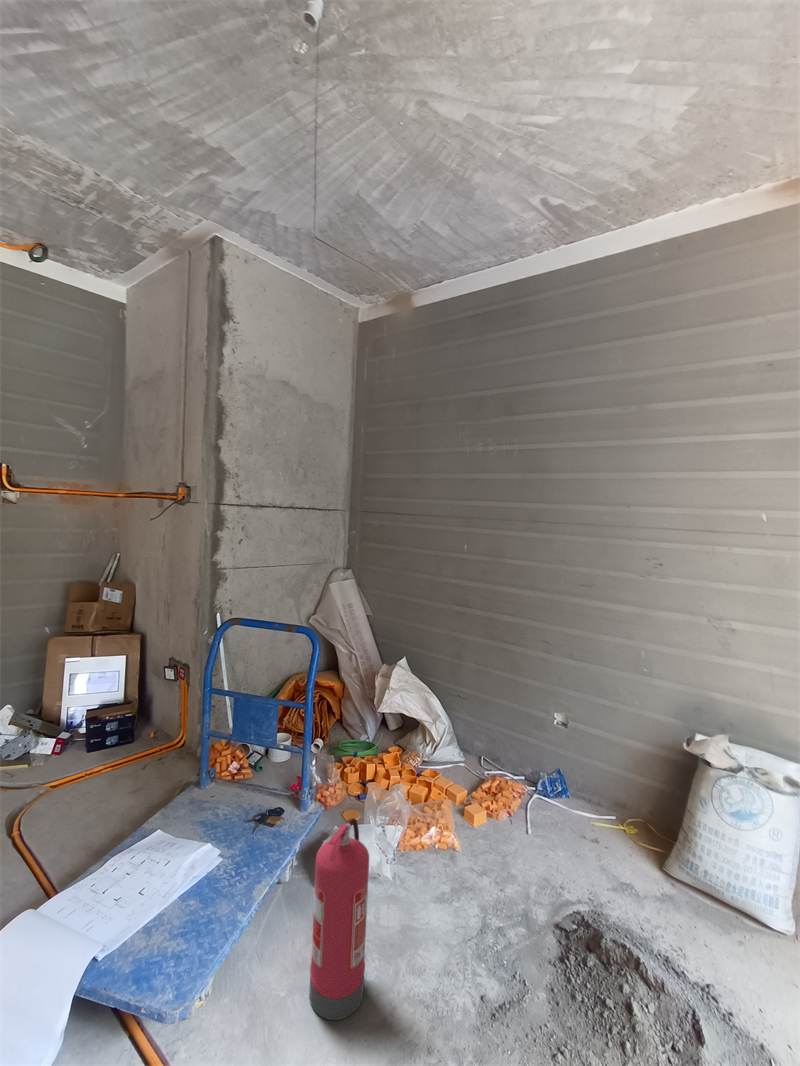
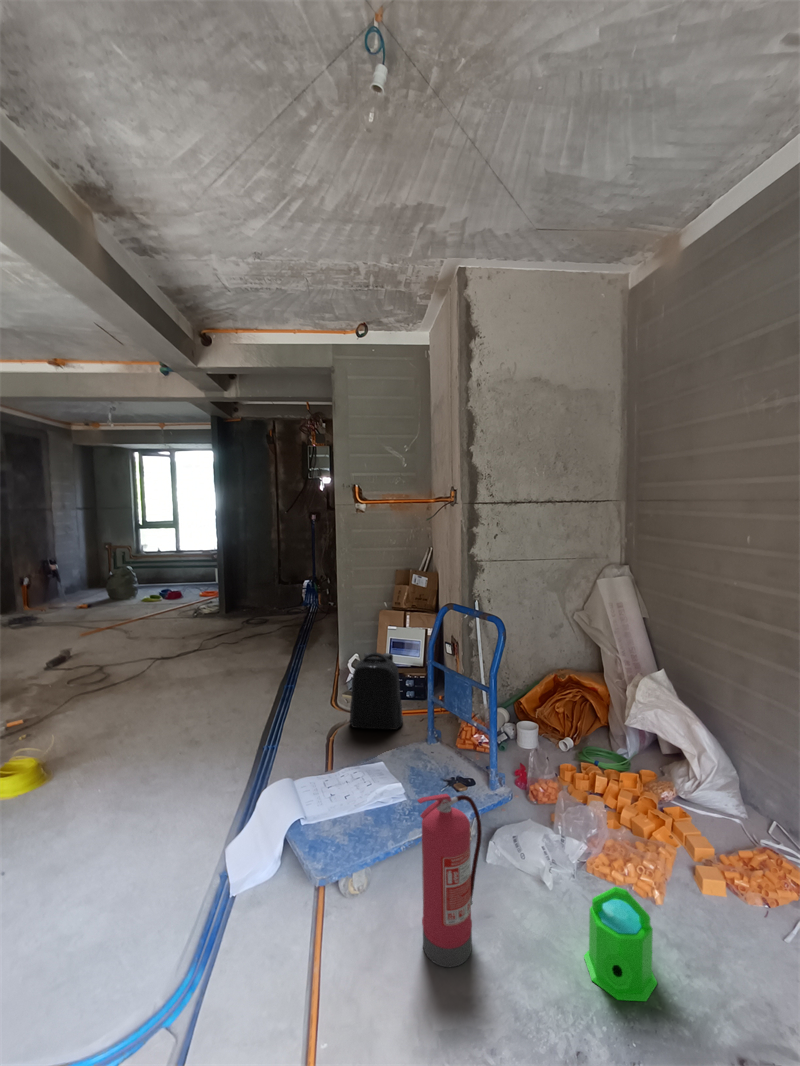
backpack: none [34,693,120,808] -> present [350,652,403,729]
watering can: none [443,844,509,941] -> present [584,887,657,1001]

